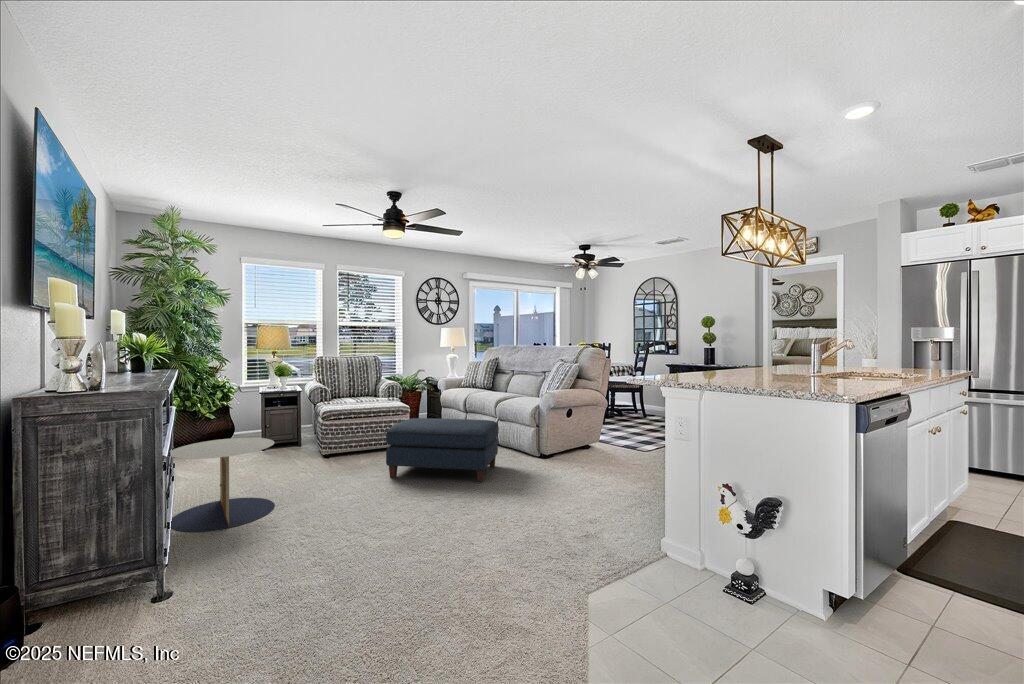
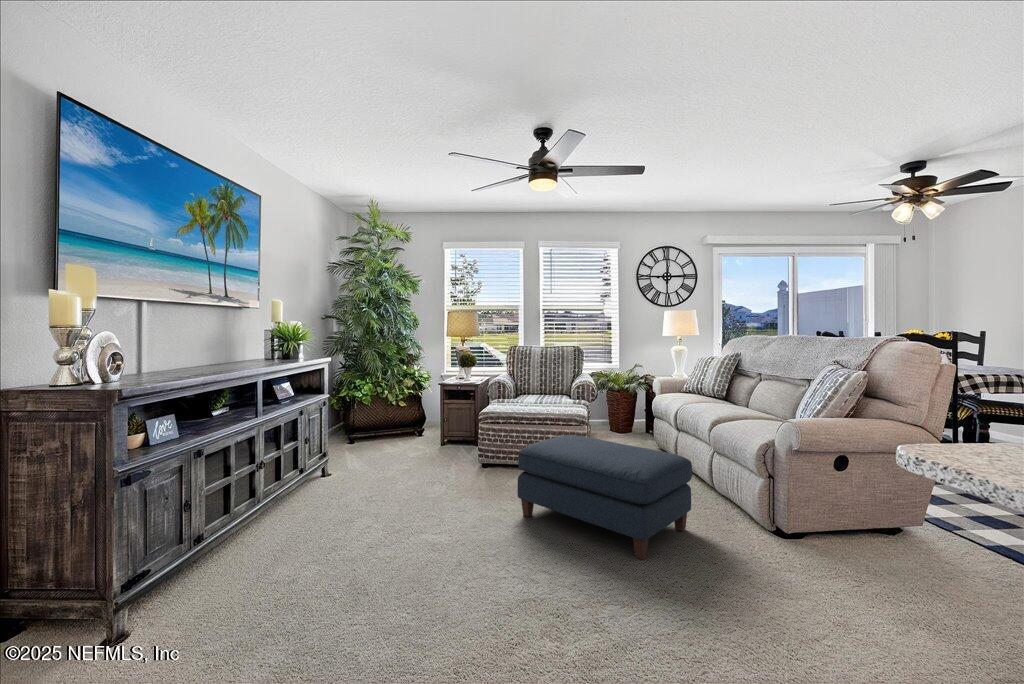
side table: present [171,438,275,532] -> none [260,438,374,549]

